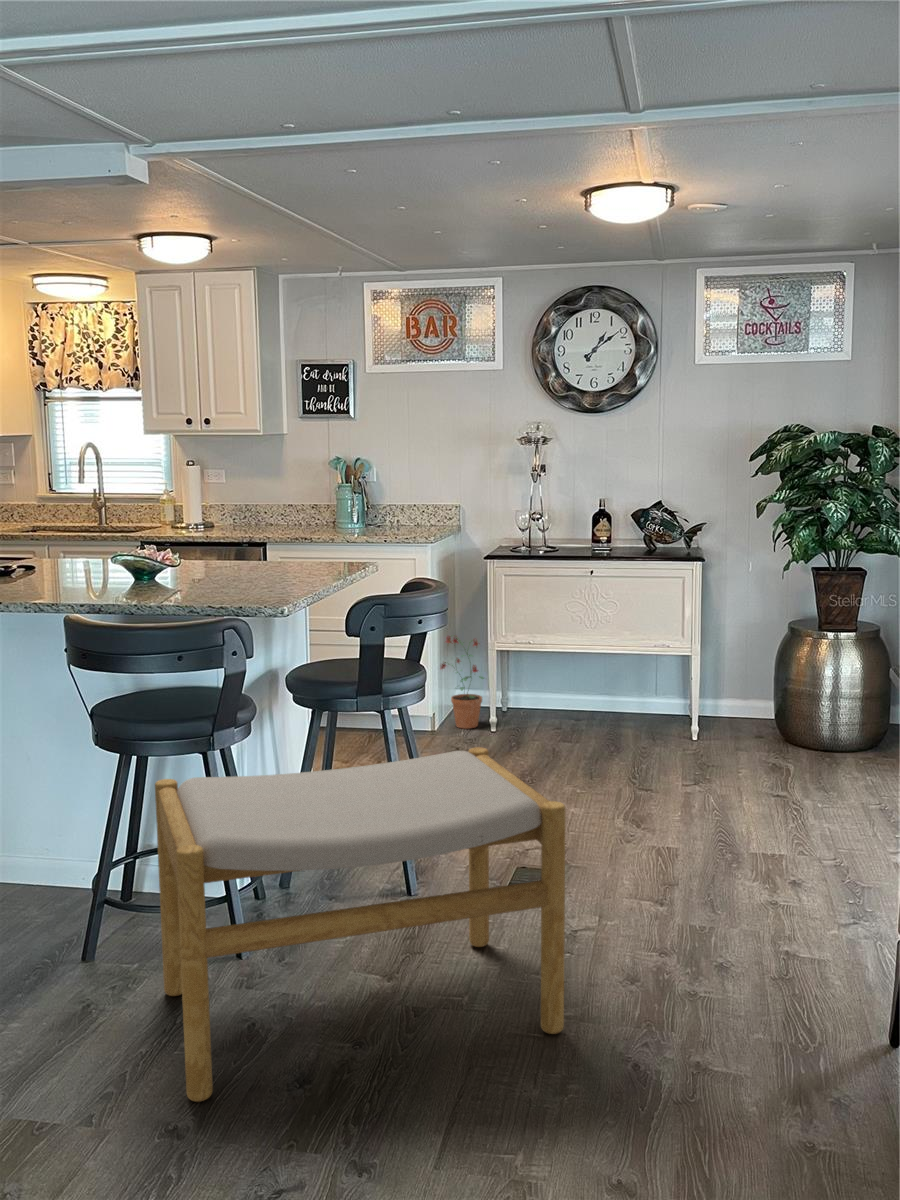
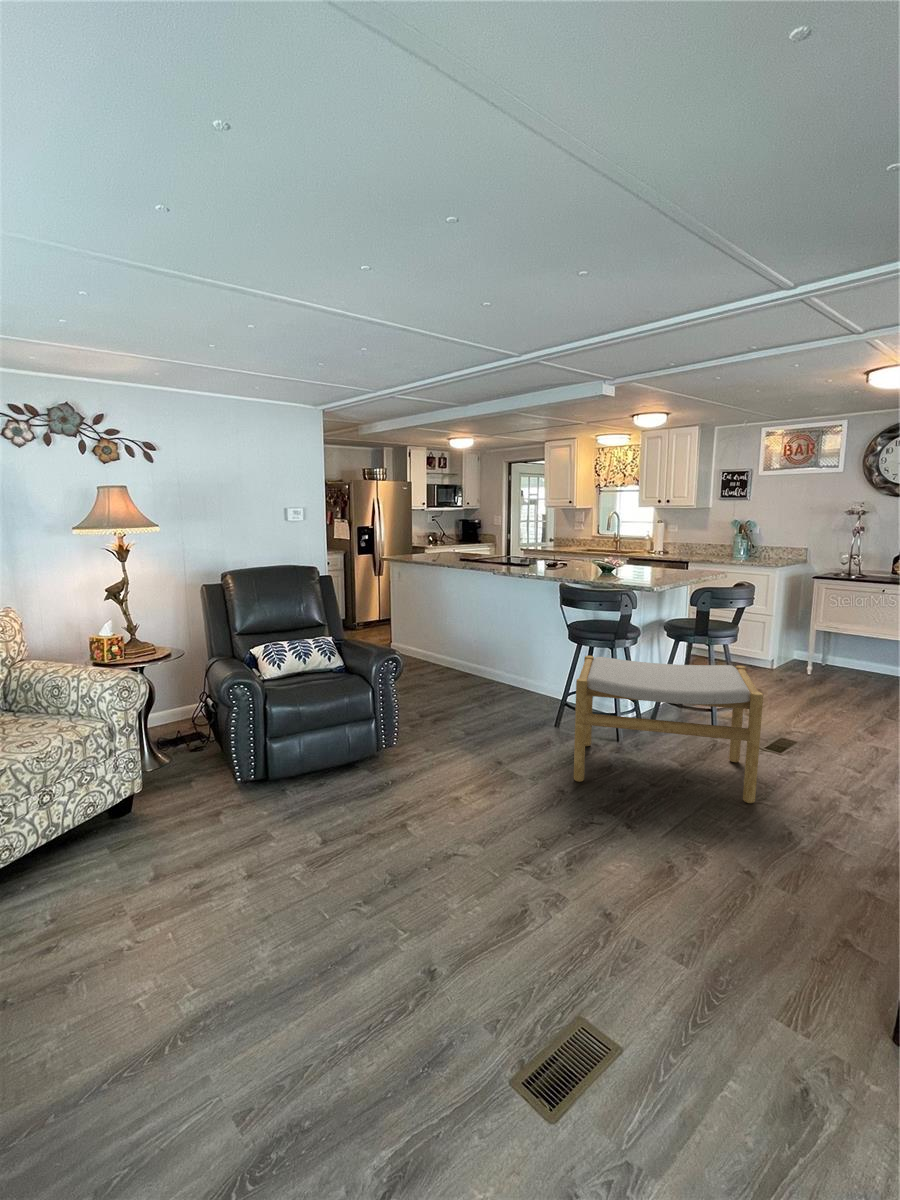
potted plant: present [440,635,484,729] -> none [778,618,809,670]

